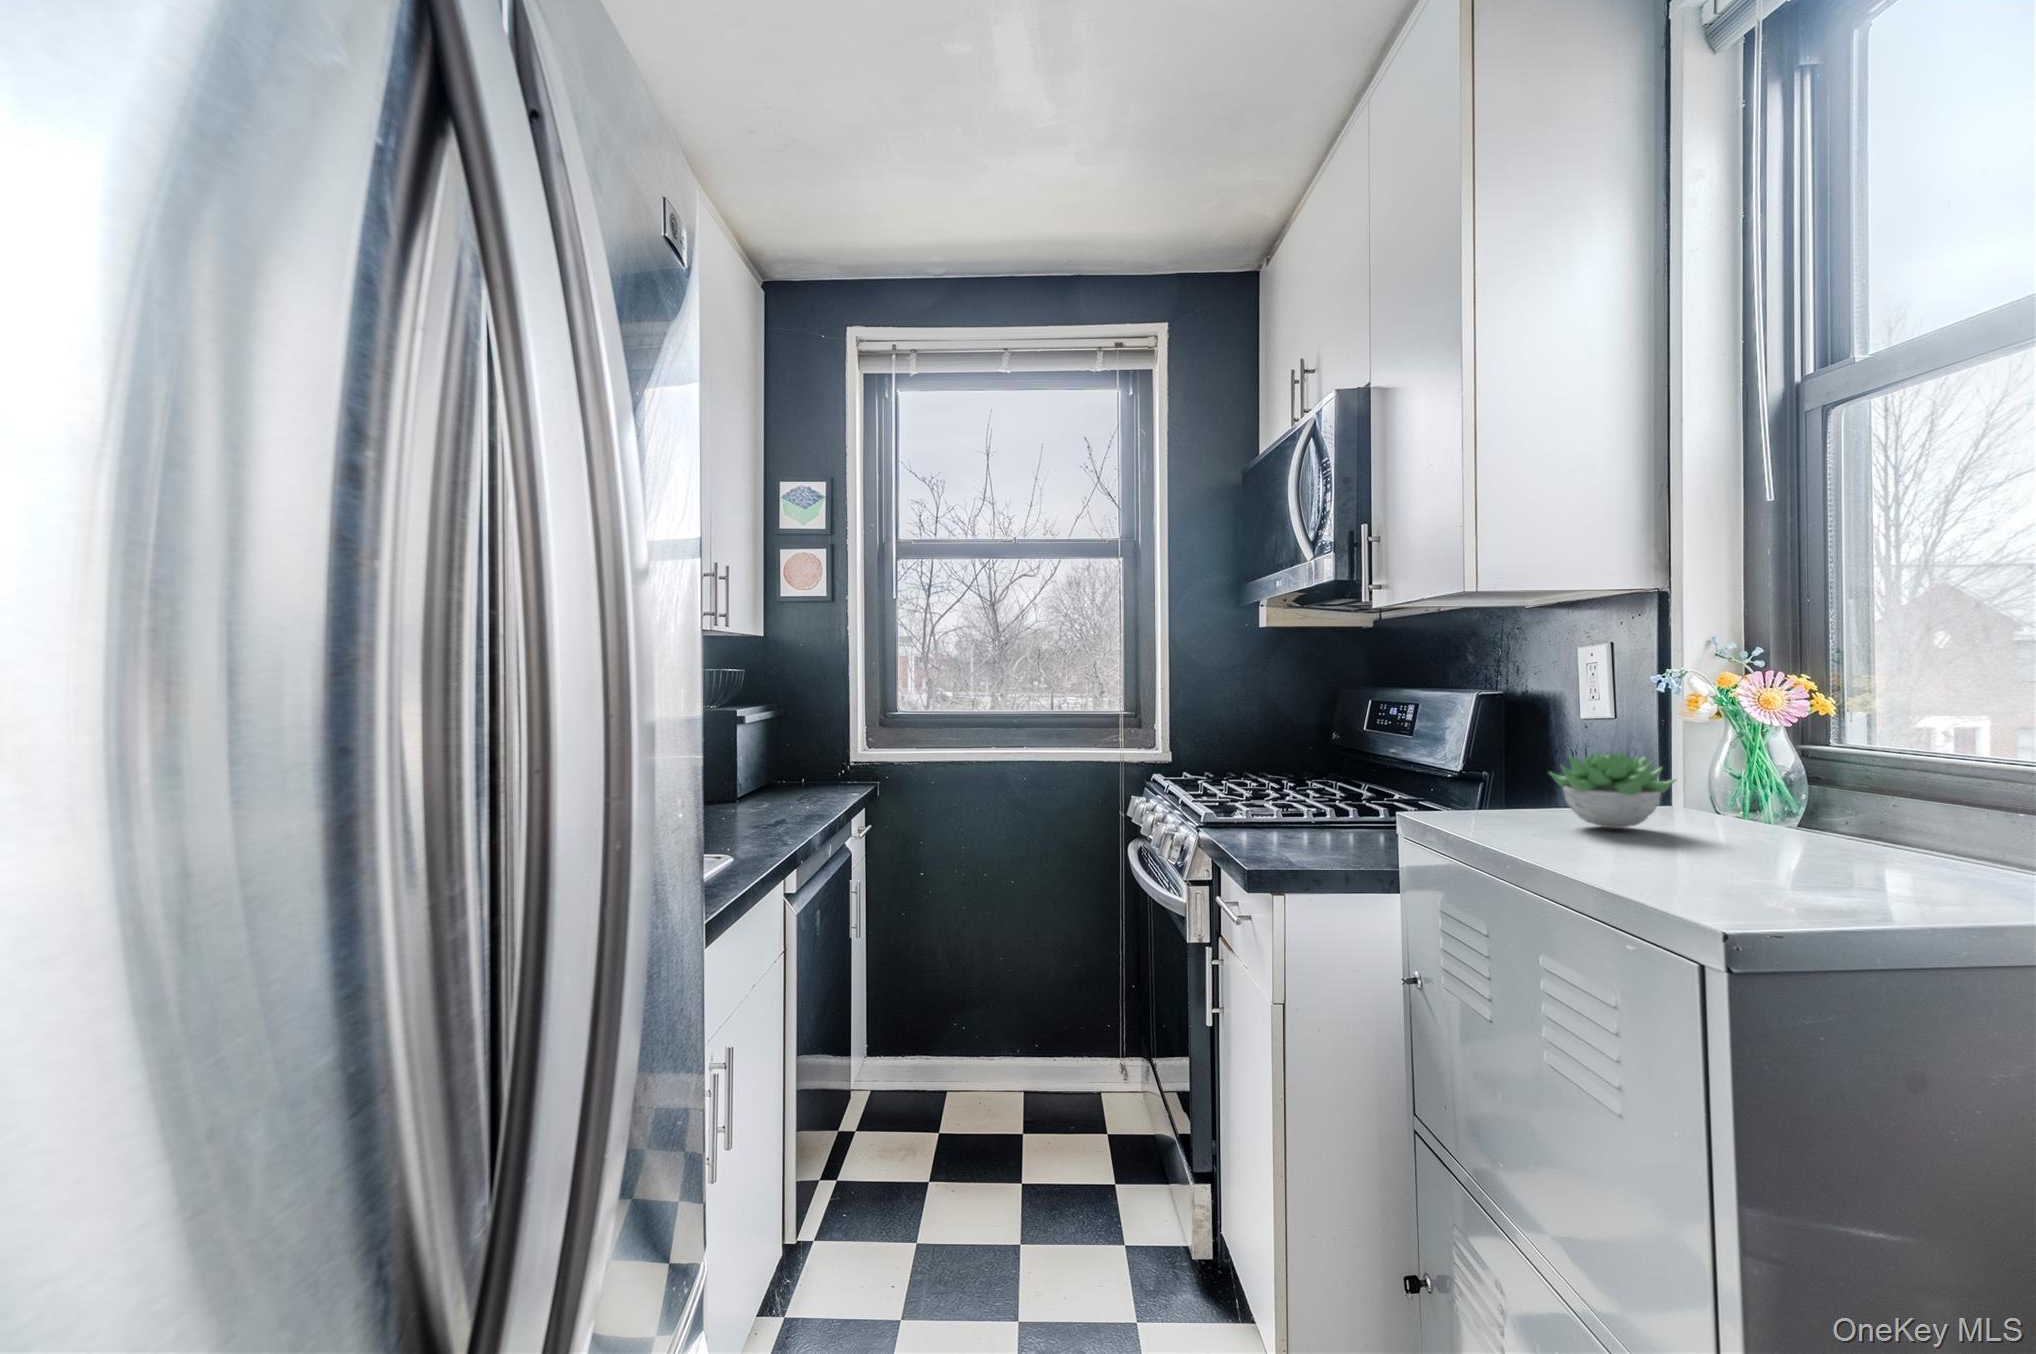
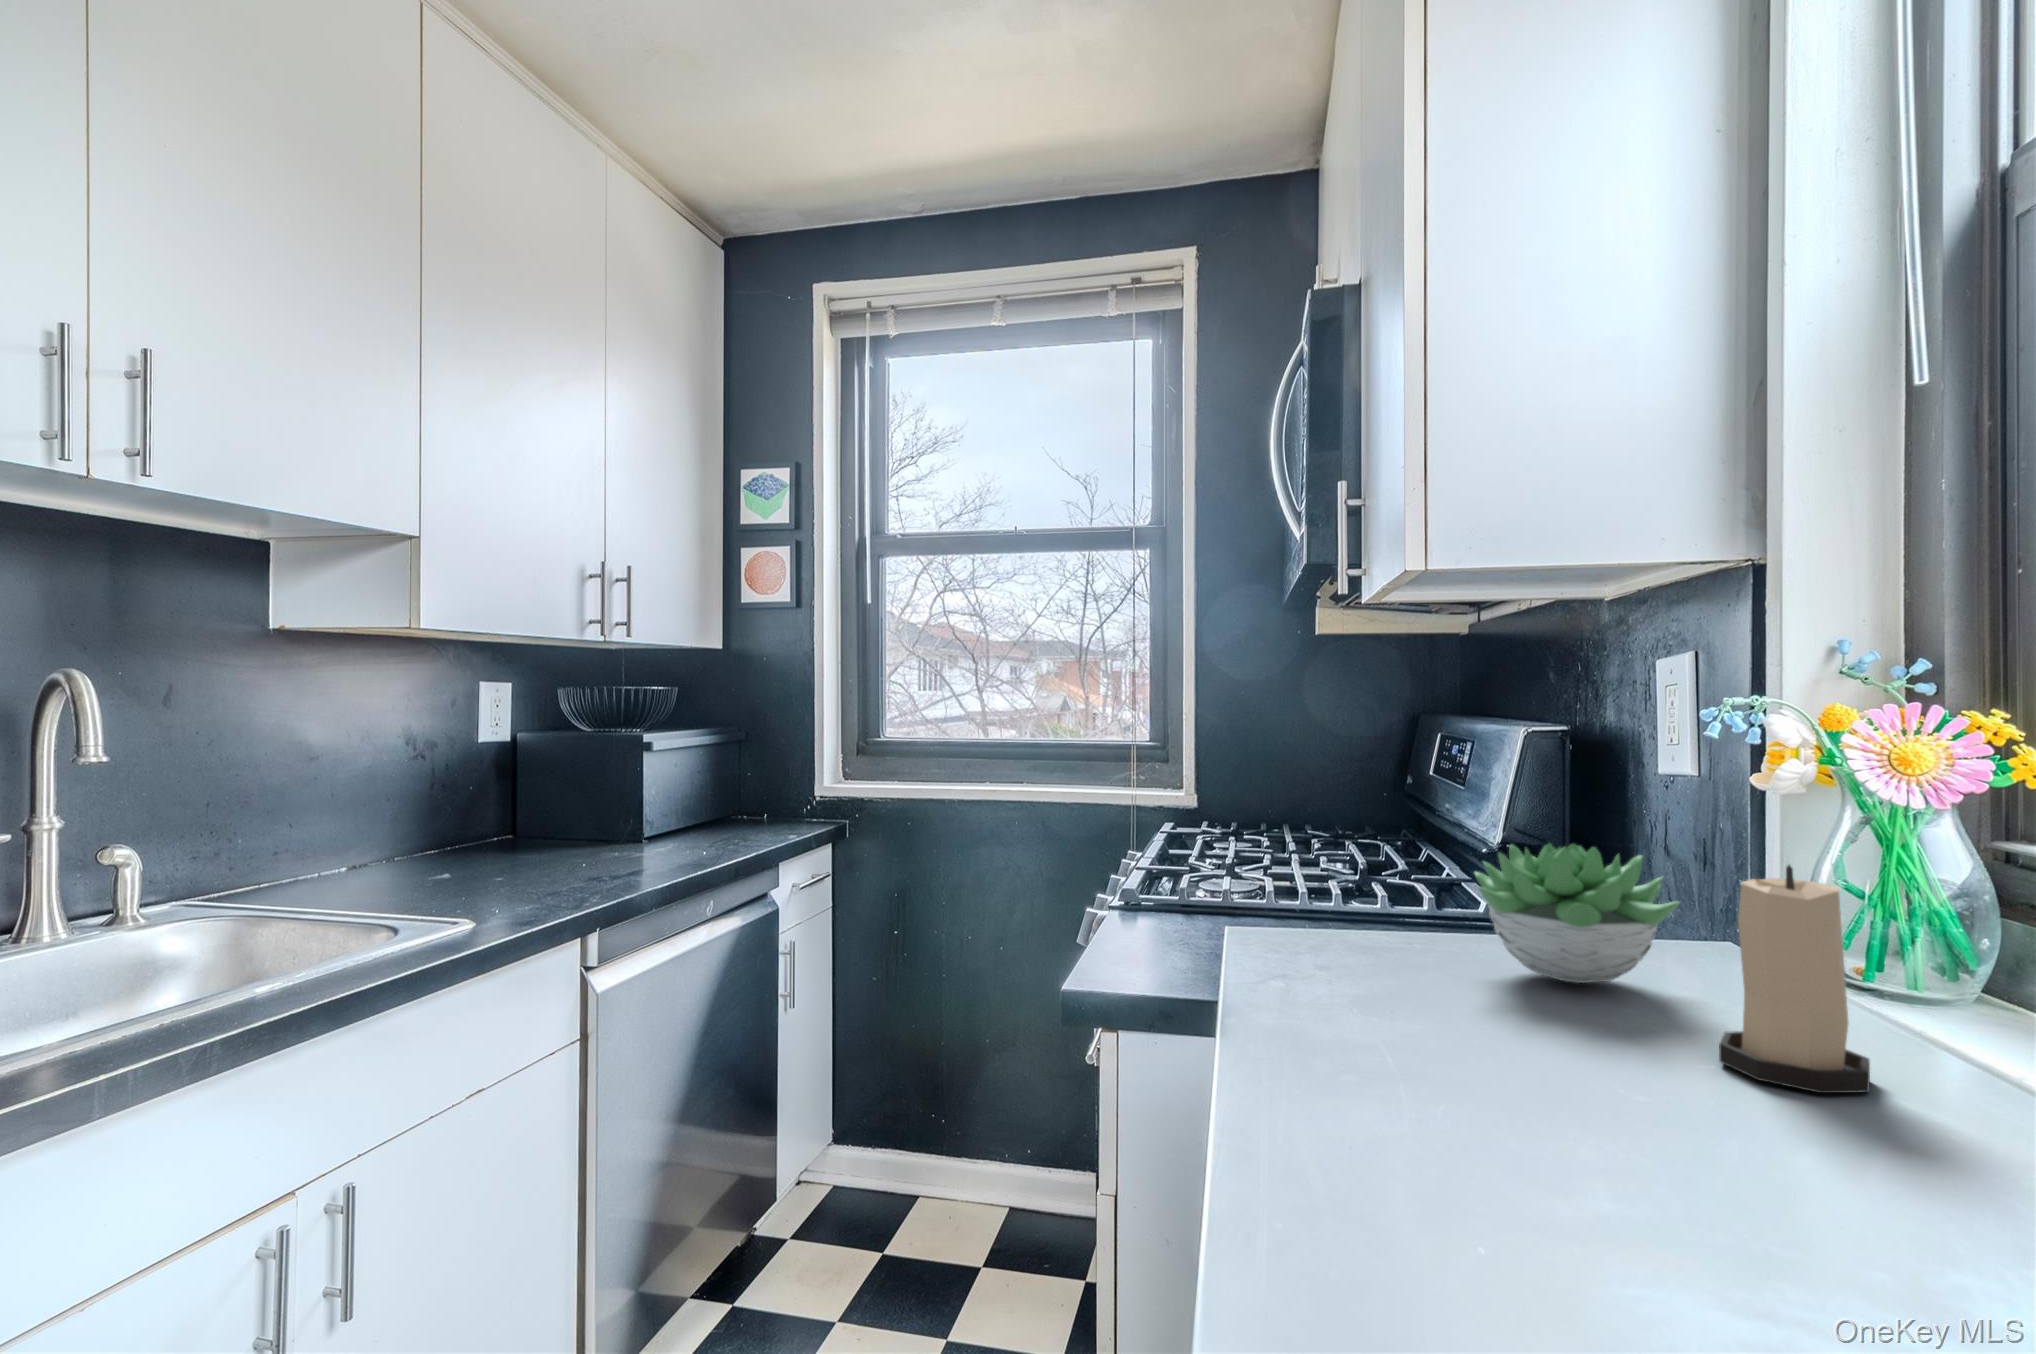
candle: none [1723,751,1801,858] -> present [1719,865,1870,1093]

